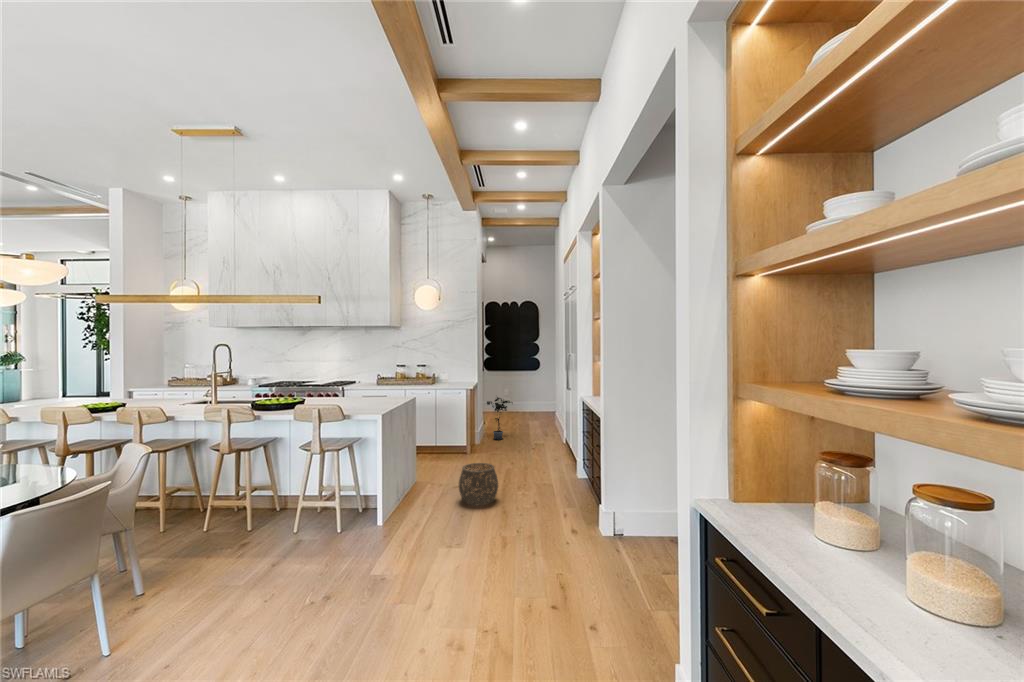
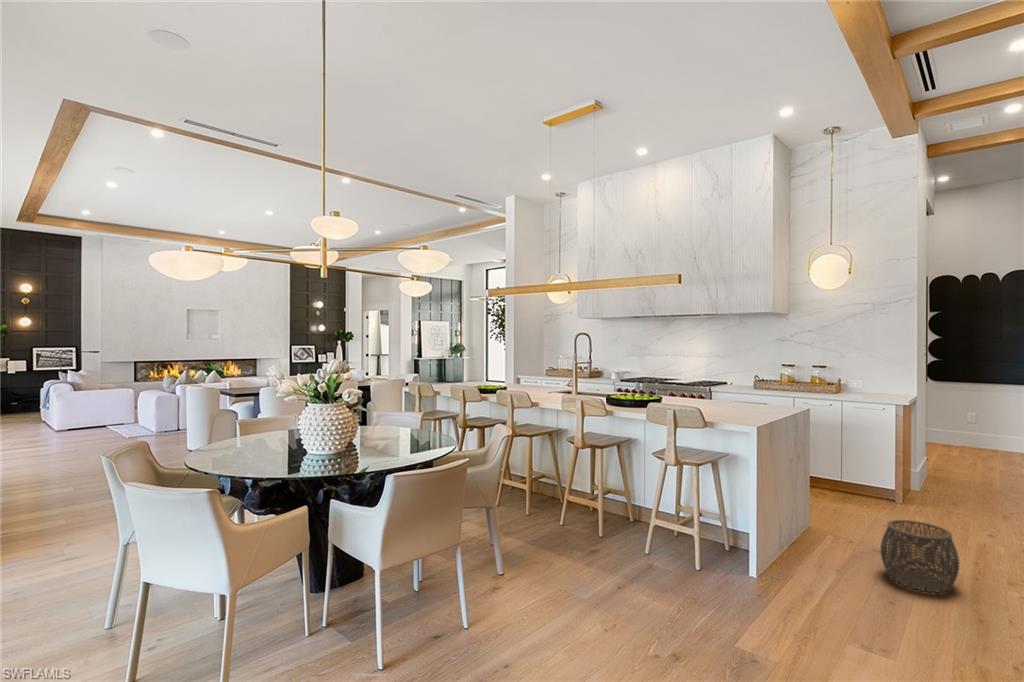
potted plant: present [487,397,513,440] -> none [927,419,986,489]

